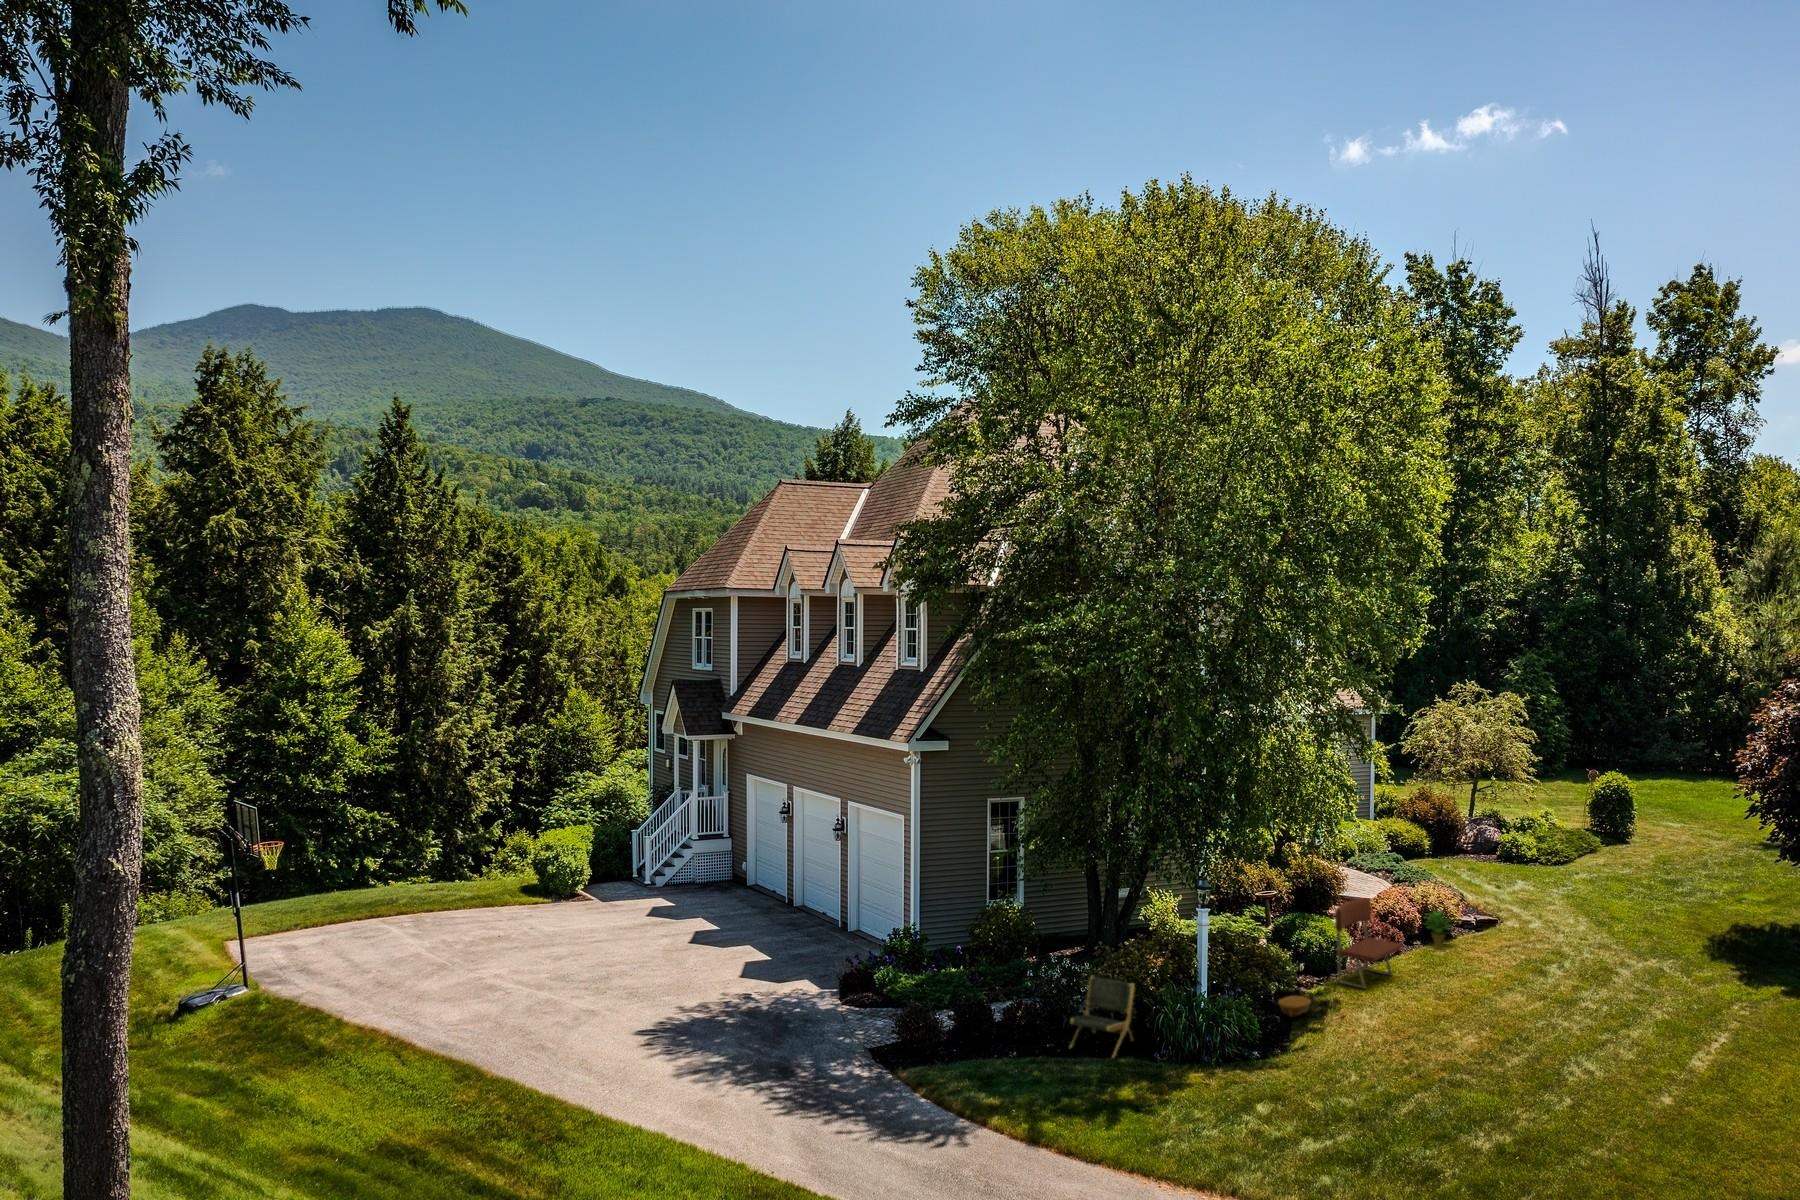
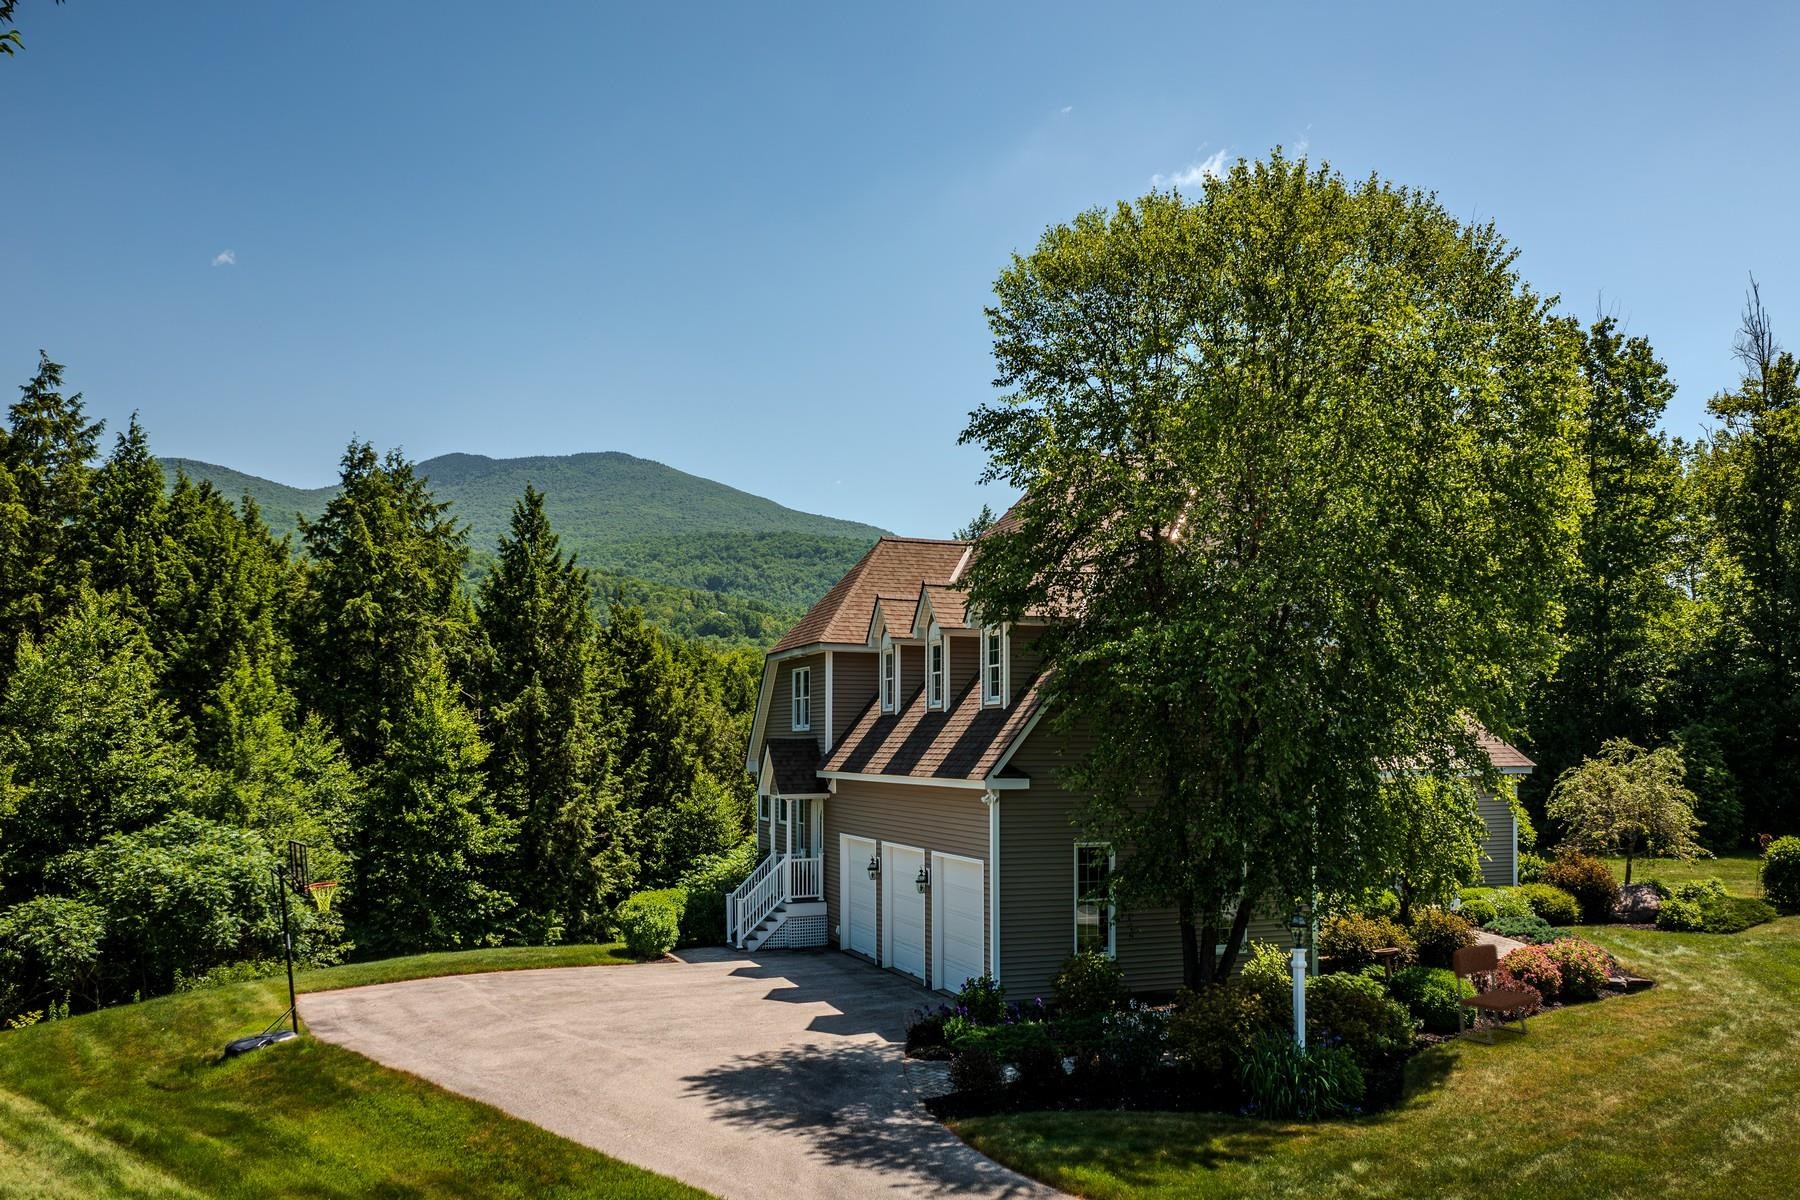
potted plant: present [1427,911,1450,949] -> none [1565,966,1602,1011]
lounge chair: present [1070,976,1135,1058] -> none [1138,1011,1214,1099]
basket: present [1278,996,1311,1017] -> none [1384,1045,1424,1068]

